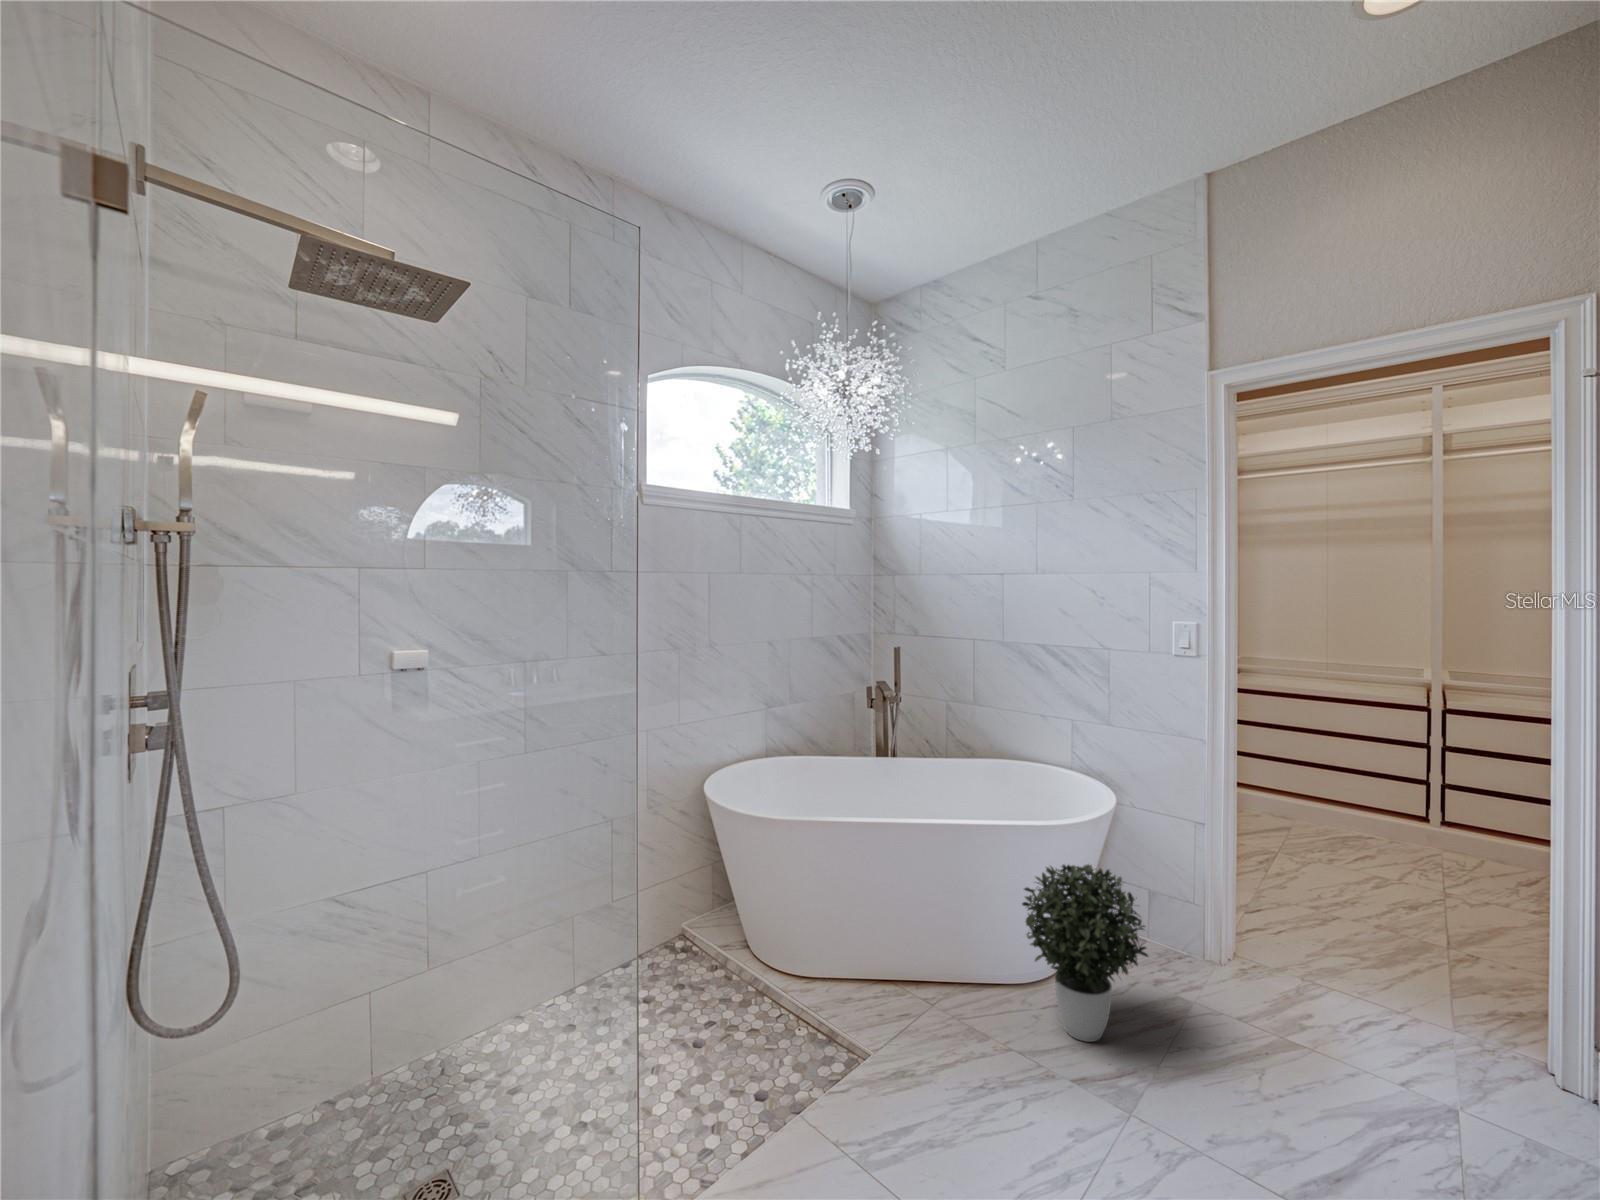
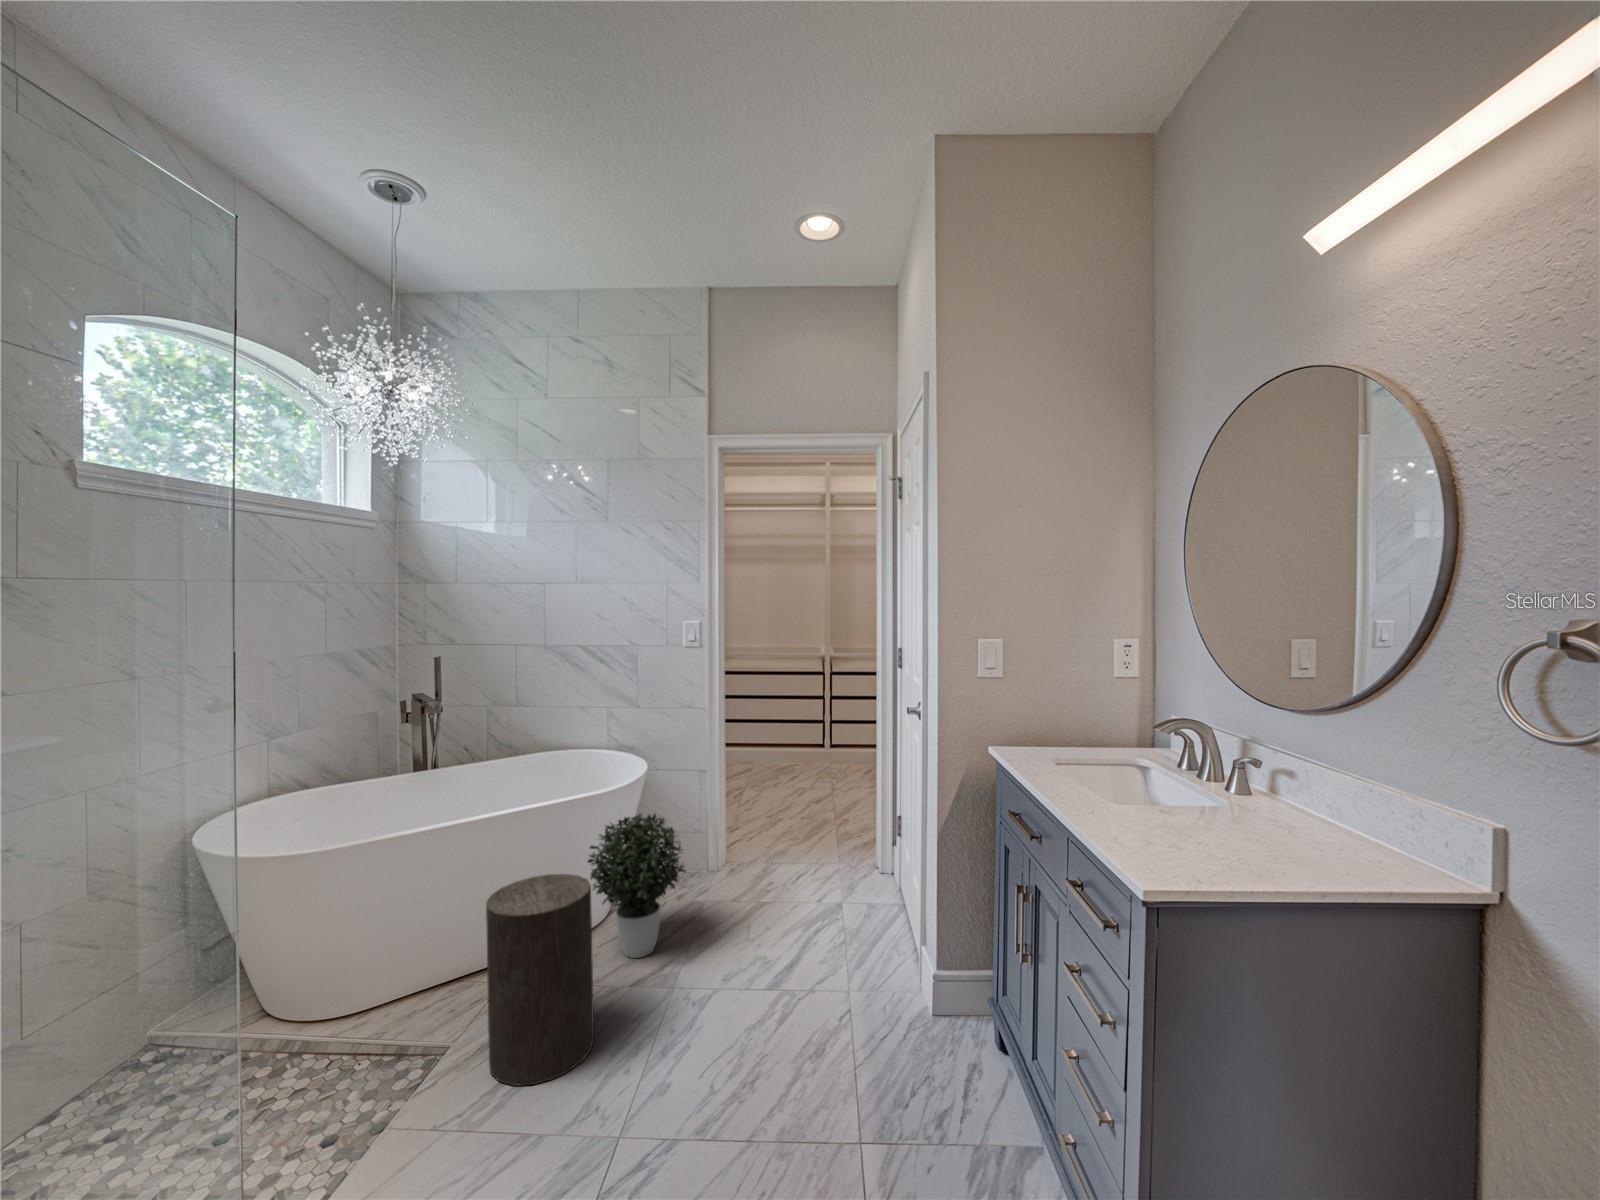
stool: none [896,908,1007,1146] -> present [486,874,594,1086]

